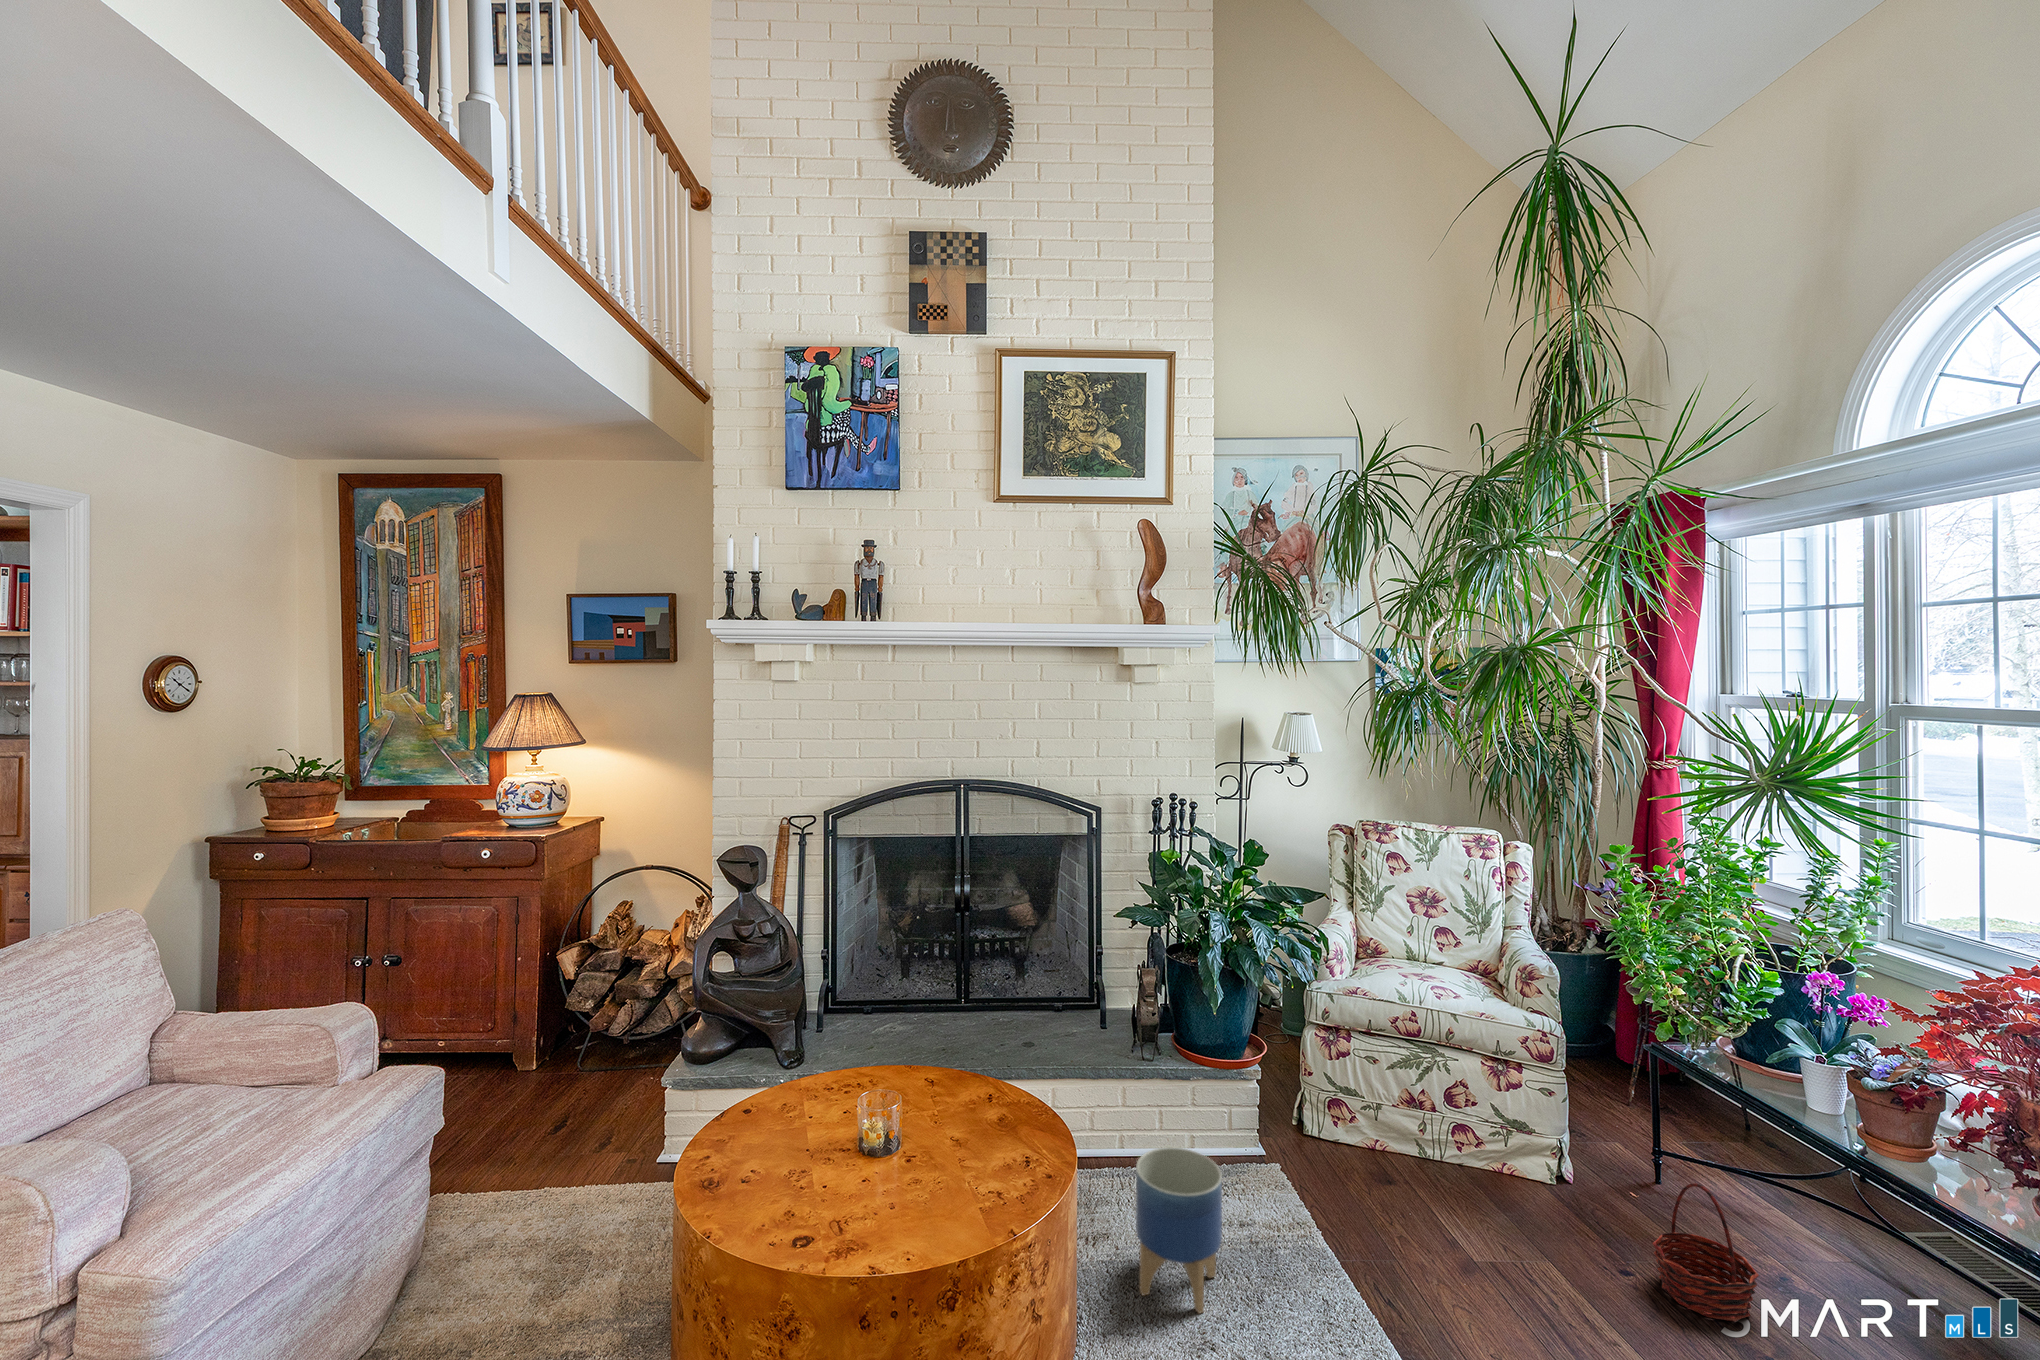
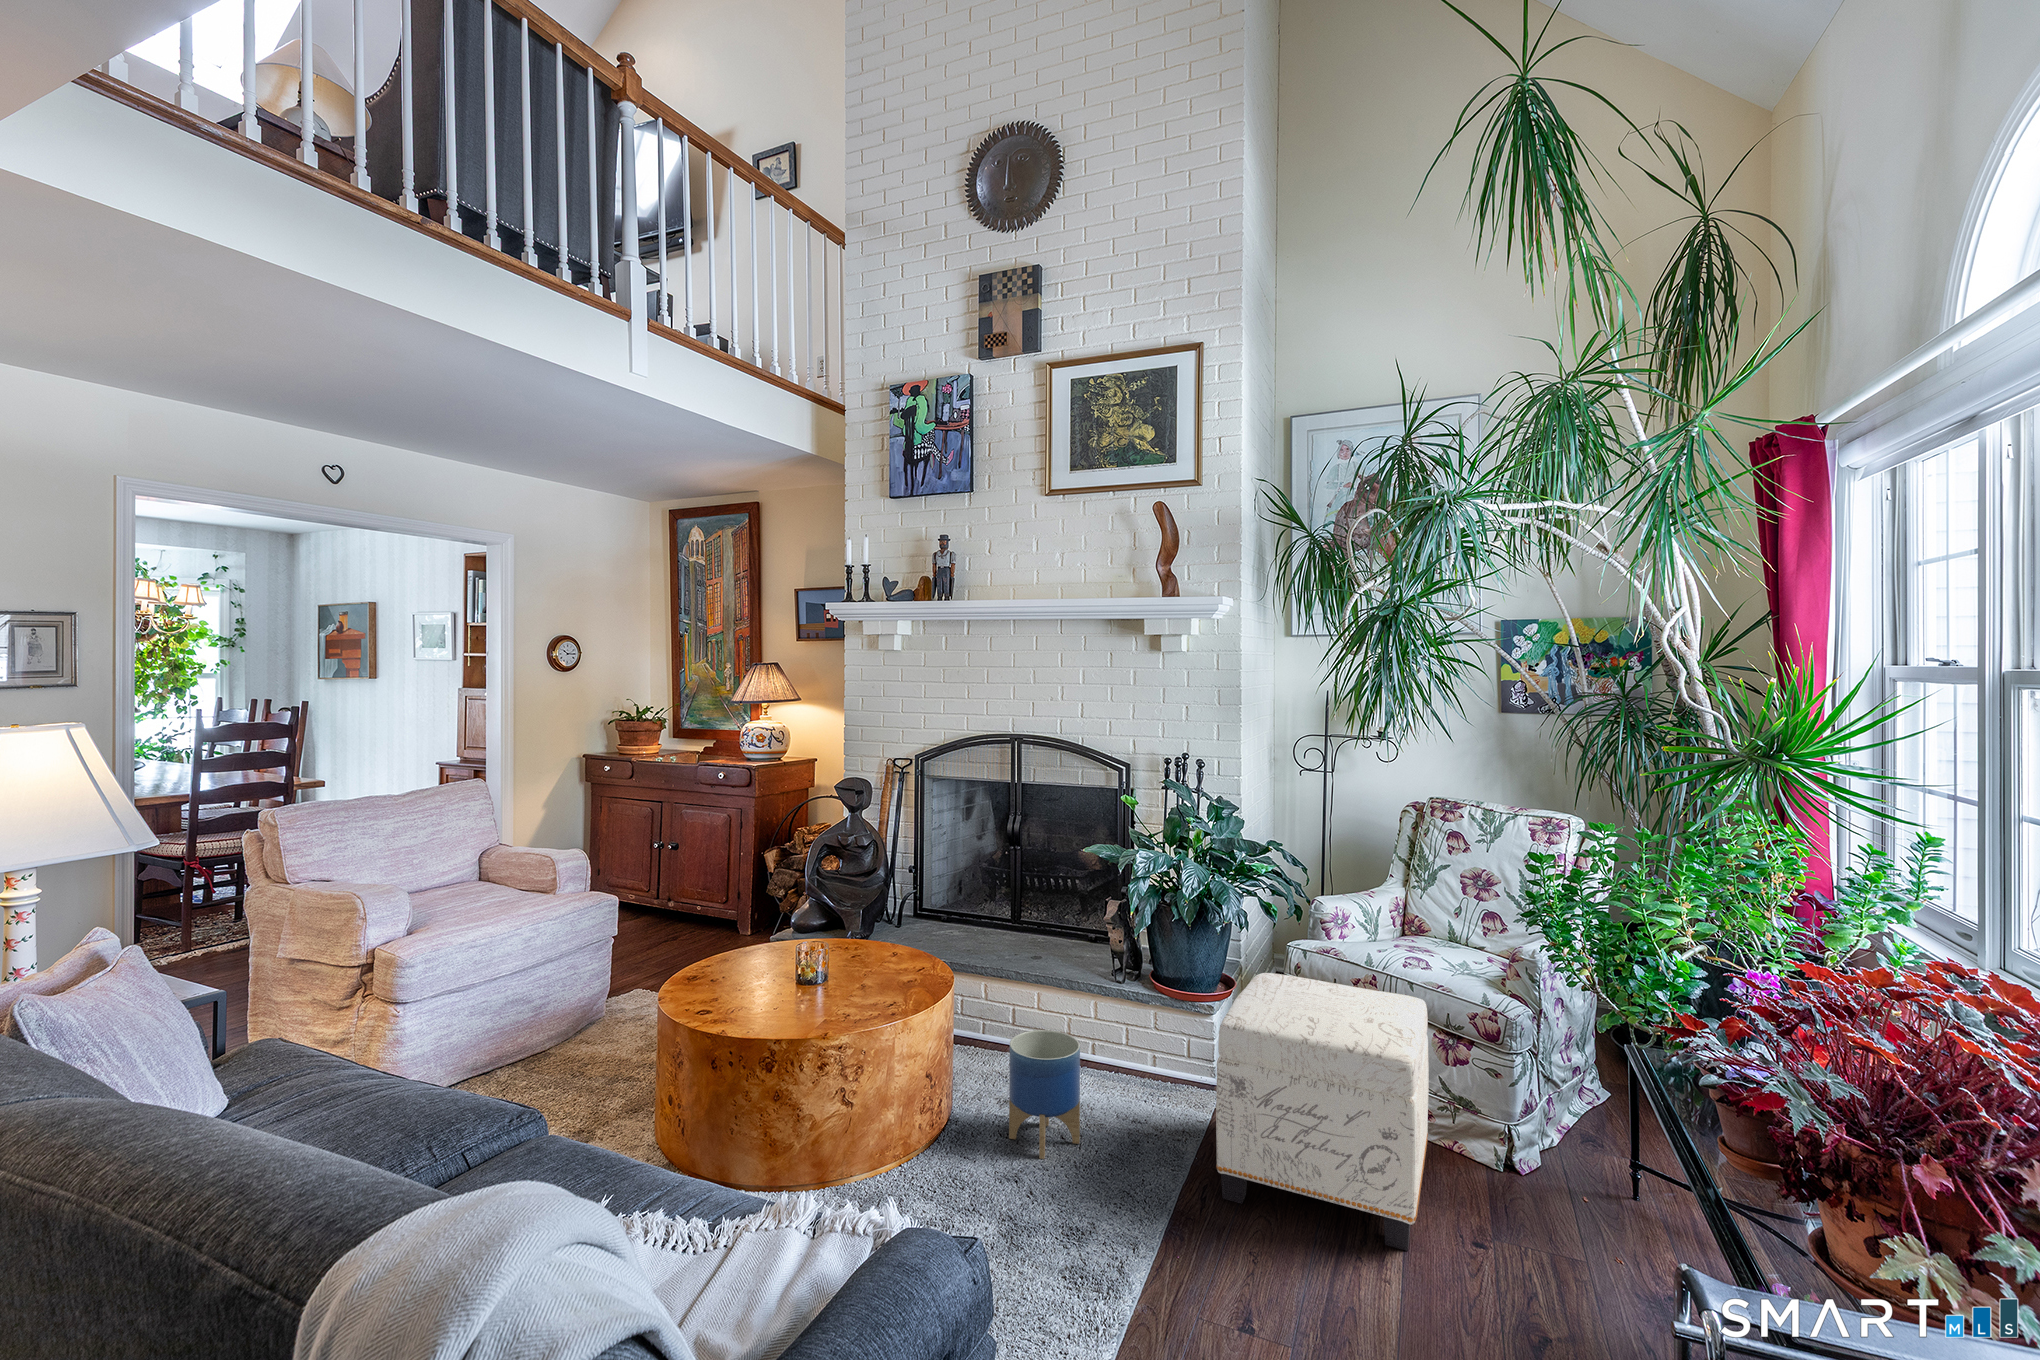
ottoman: none [1336,1031,1606,1307] -> present [1216,973,1429,1251]
basket: present [1652,1183,1759,1322] -> none [1497,1160,1599,1303]

